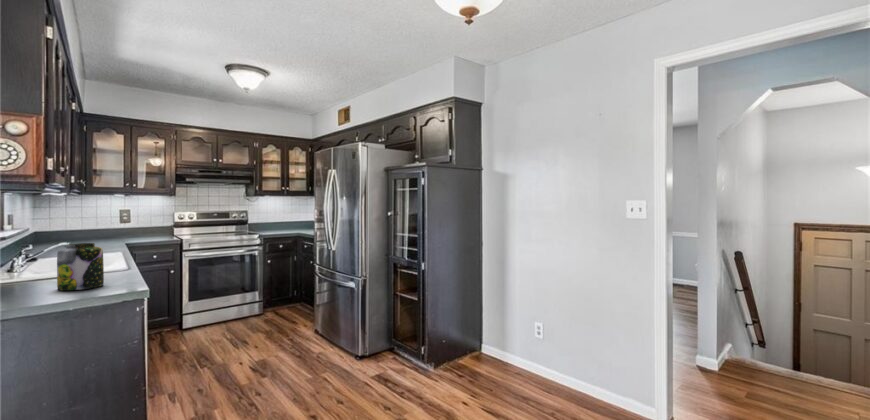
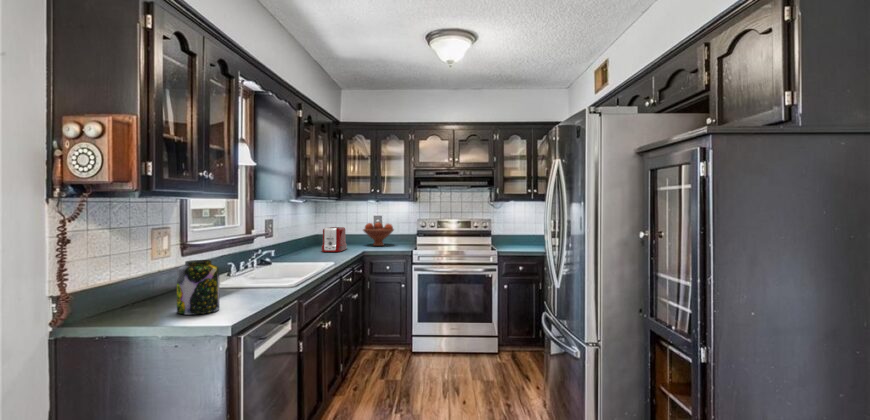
fruit bowl: none [112,215,151,238] -> present [363,222,394,246]
toaster: none [72,221,100,246] -> present [321,227,347,252]

